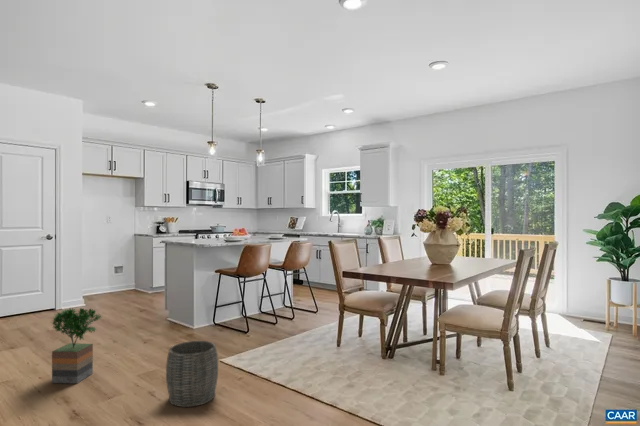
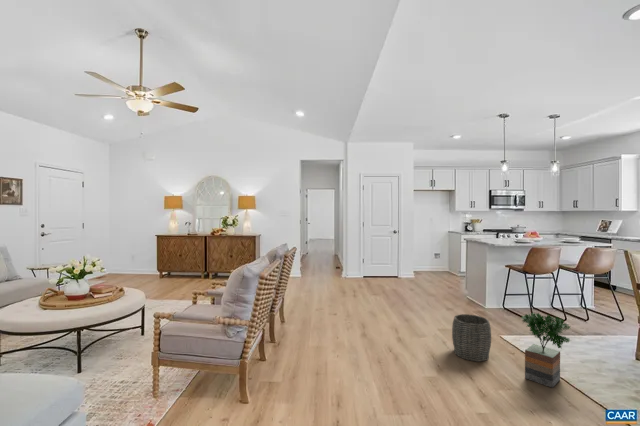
potted tree: present [52,308,101,383] -> present [522,313,570,388]

